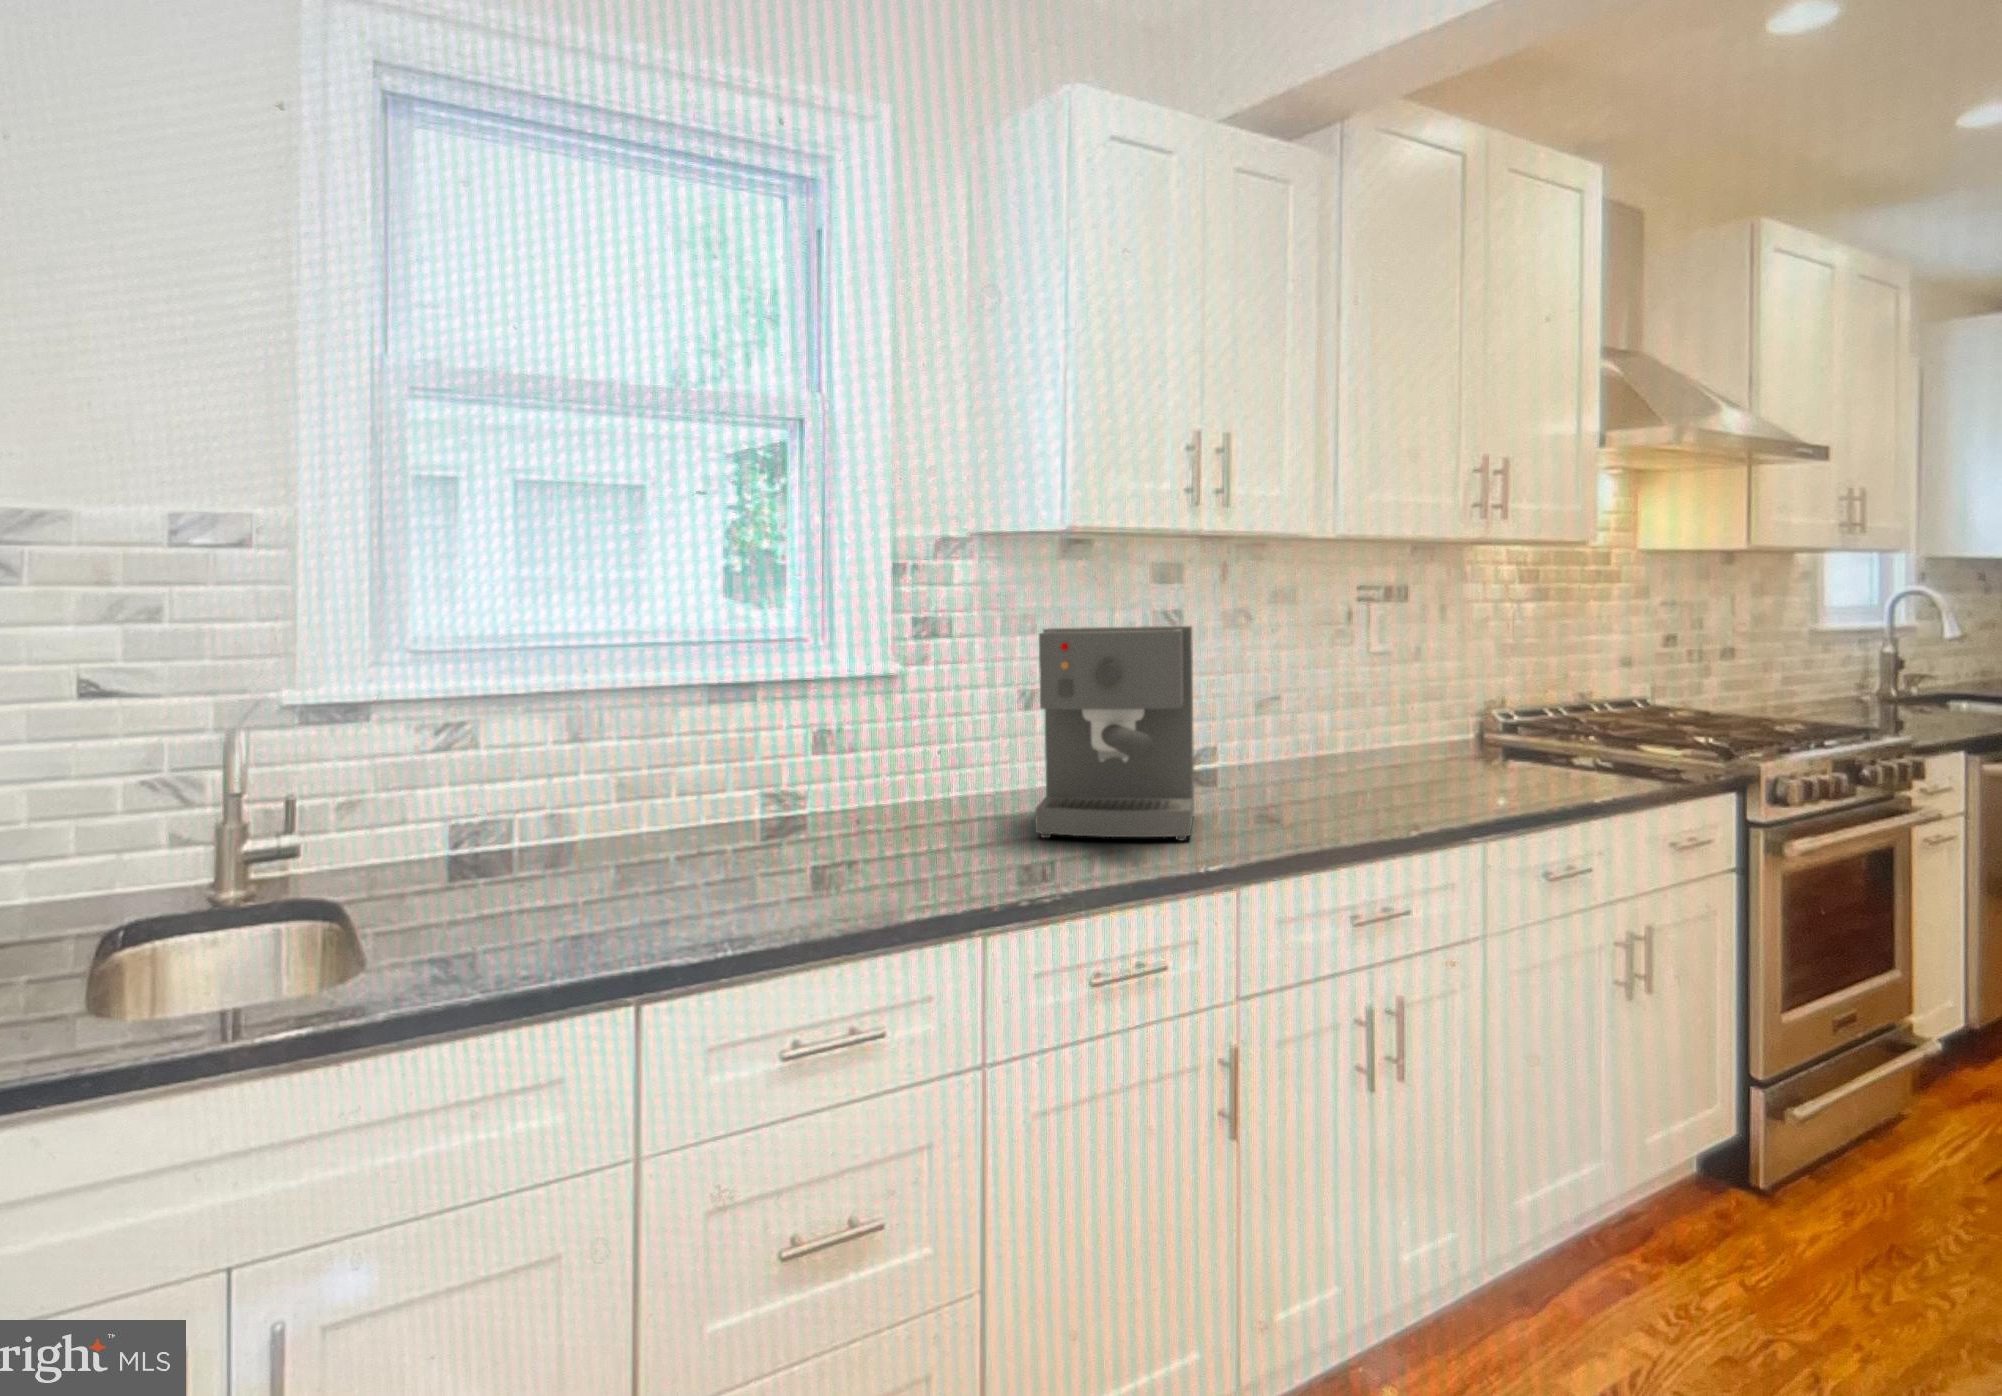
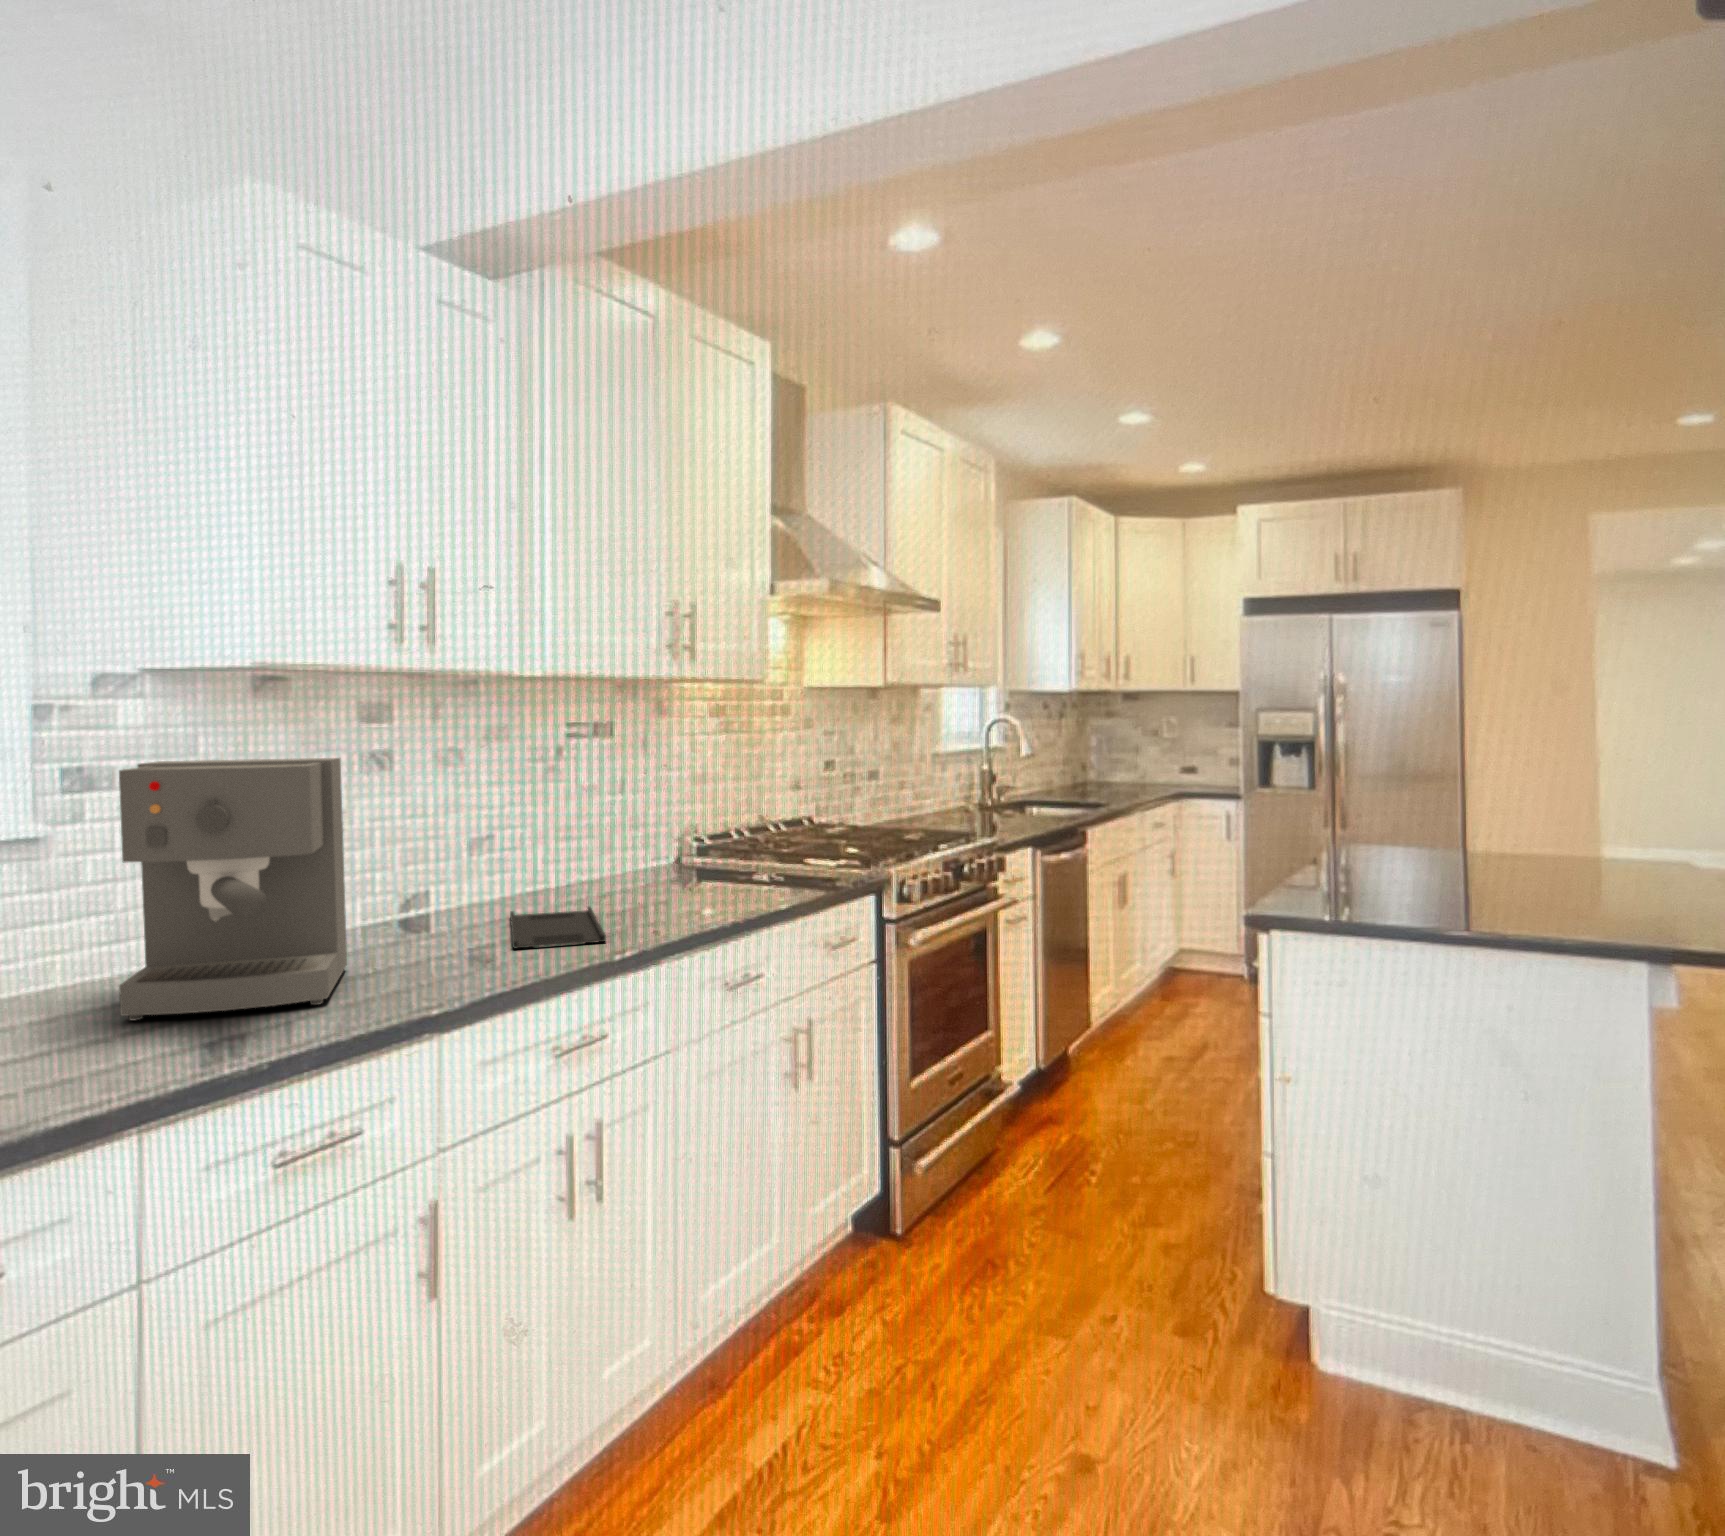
tray: none [1325,778,1432,812] -> present [510,907,606,948]

